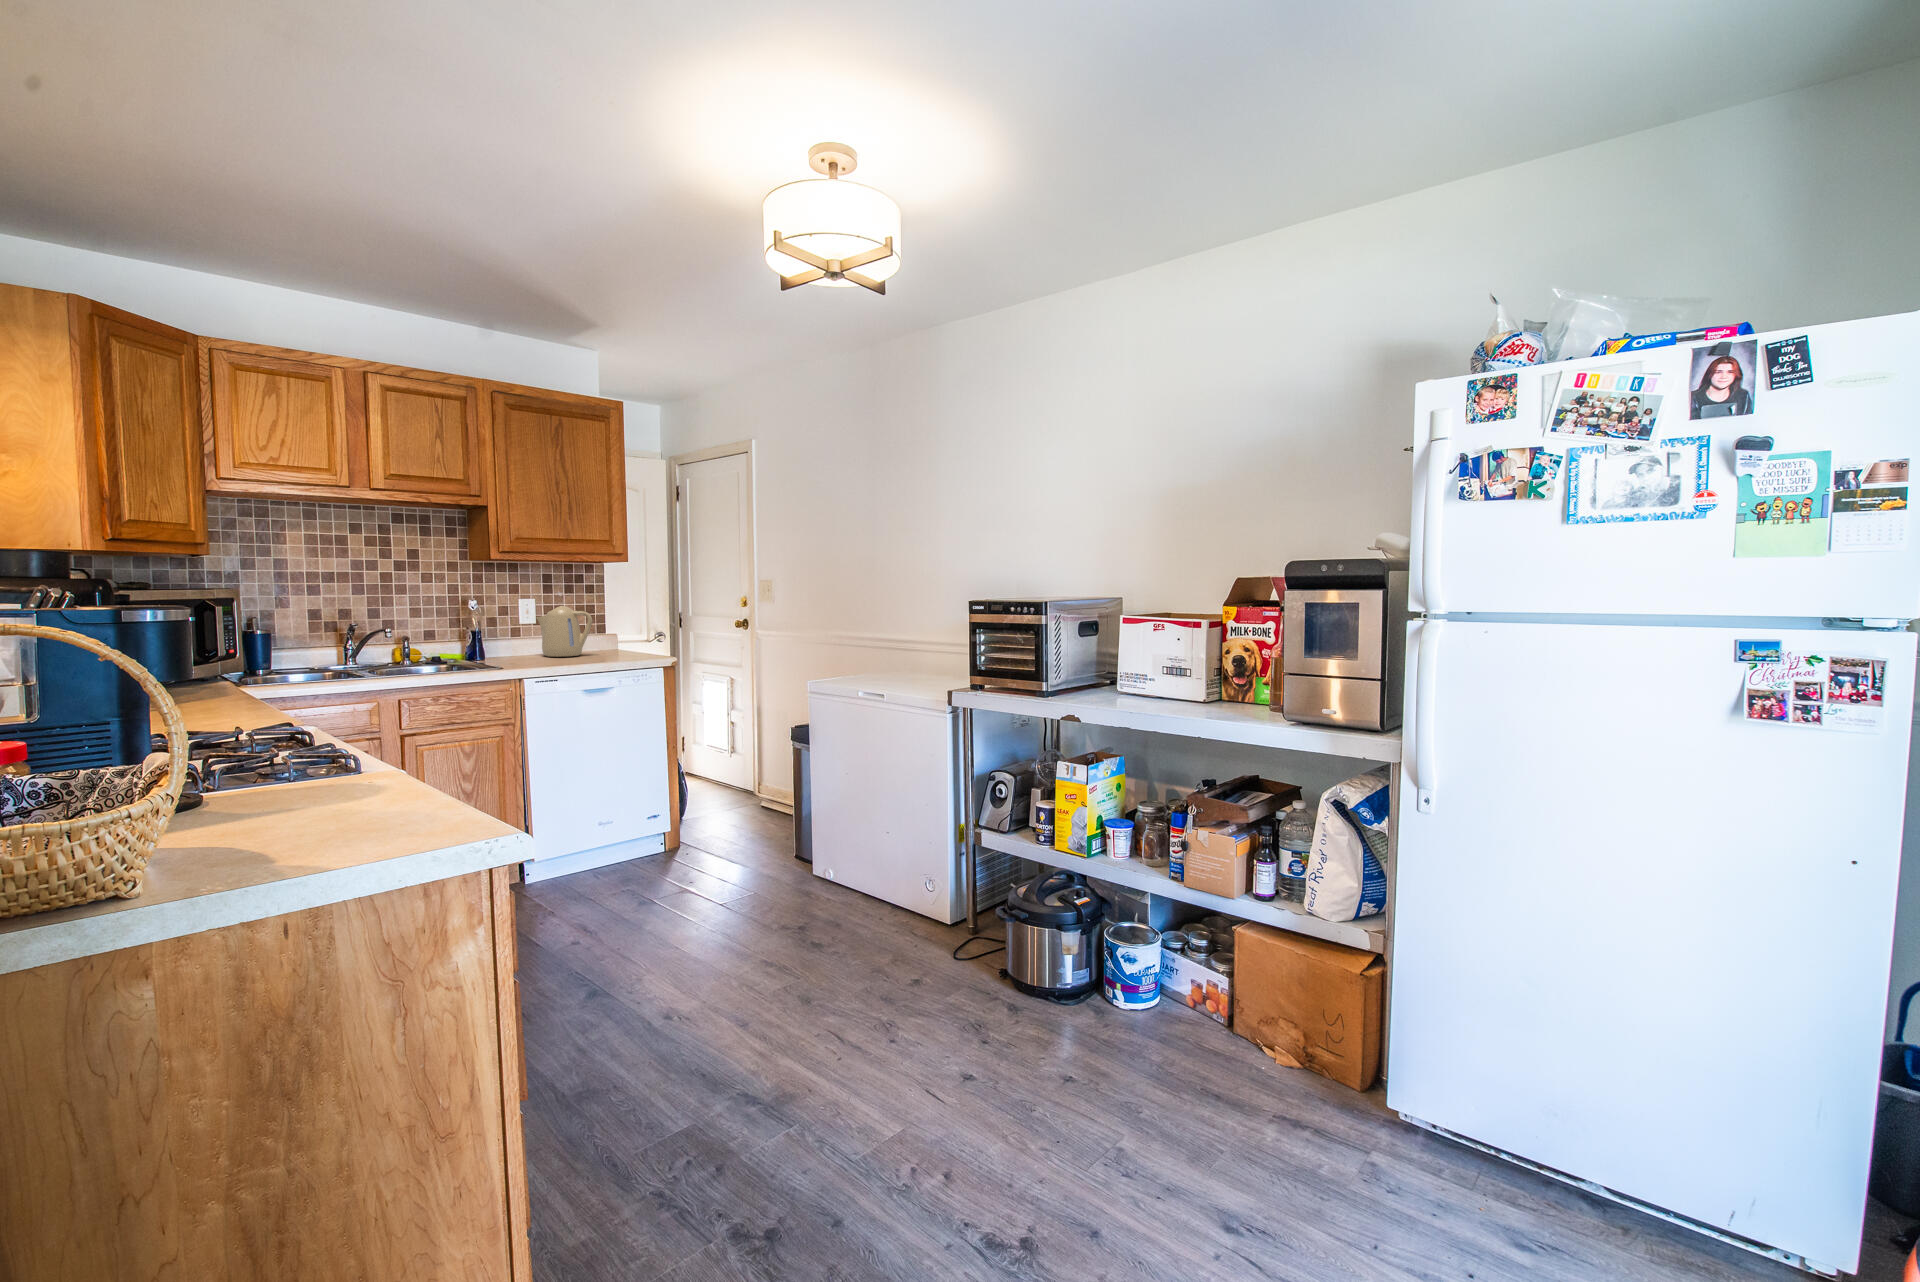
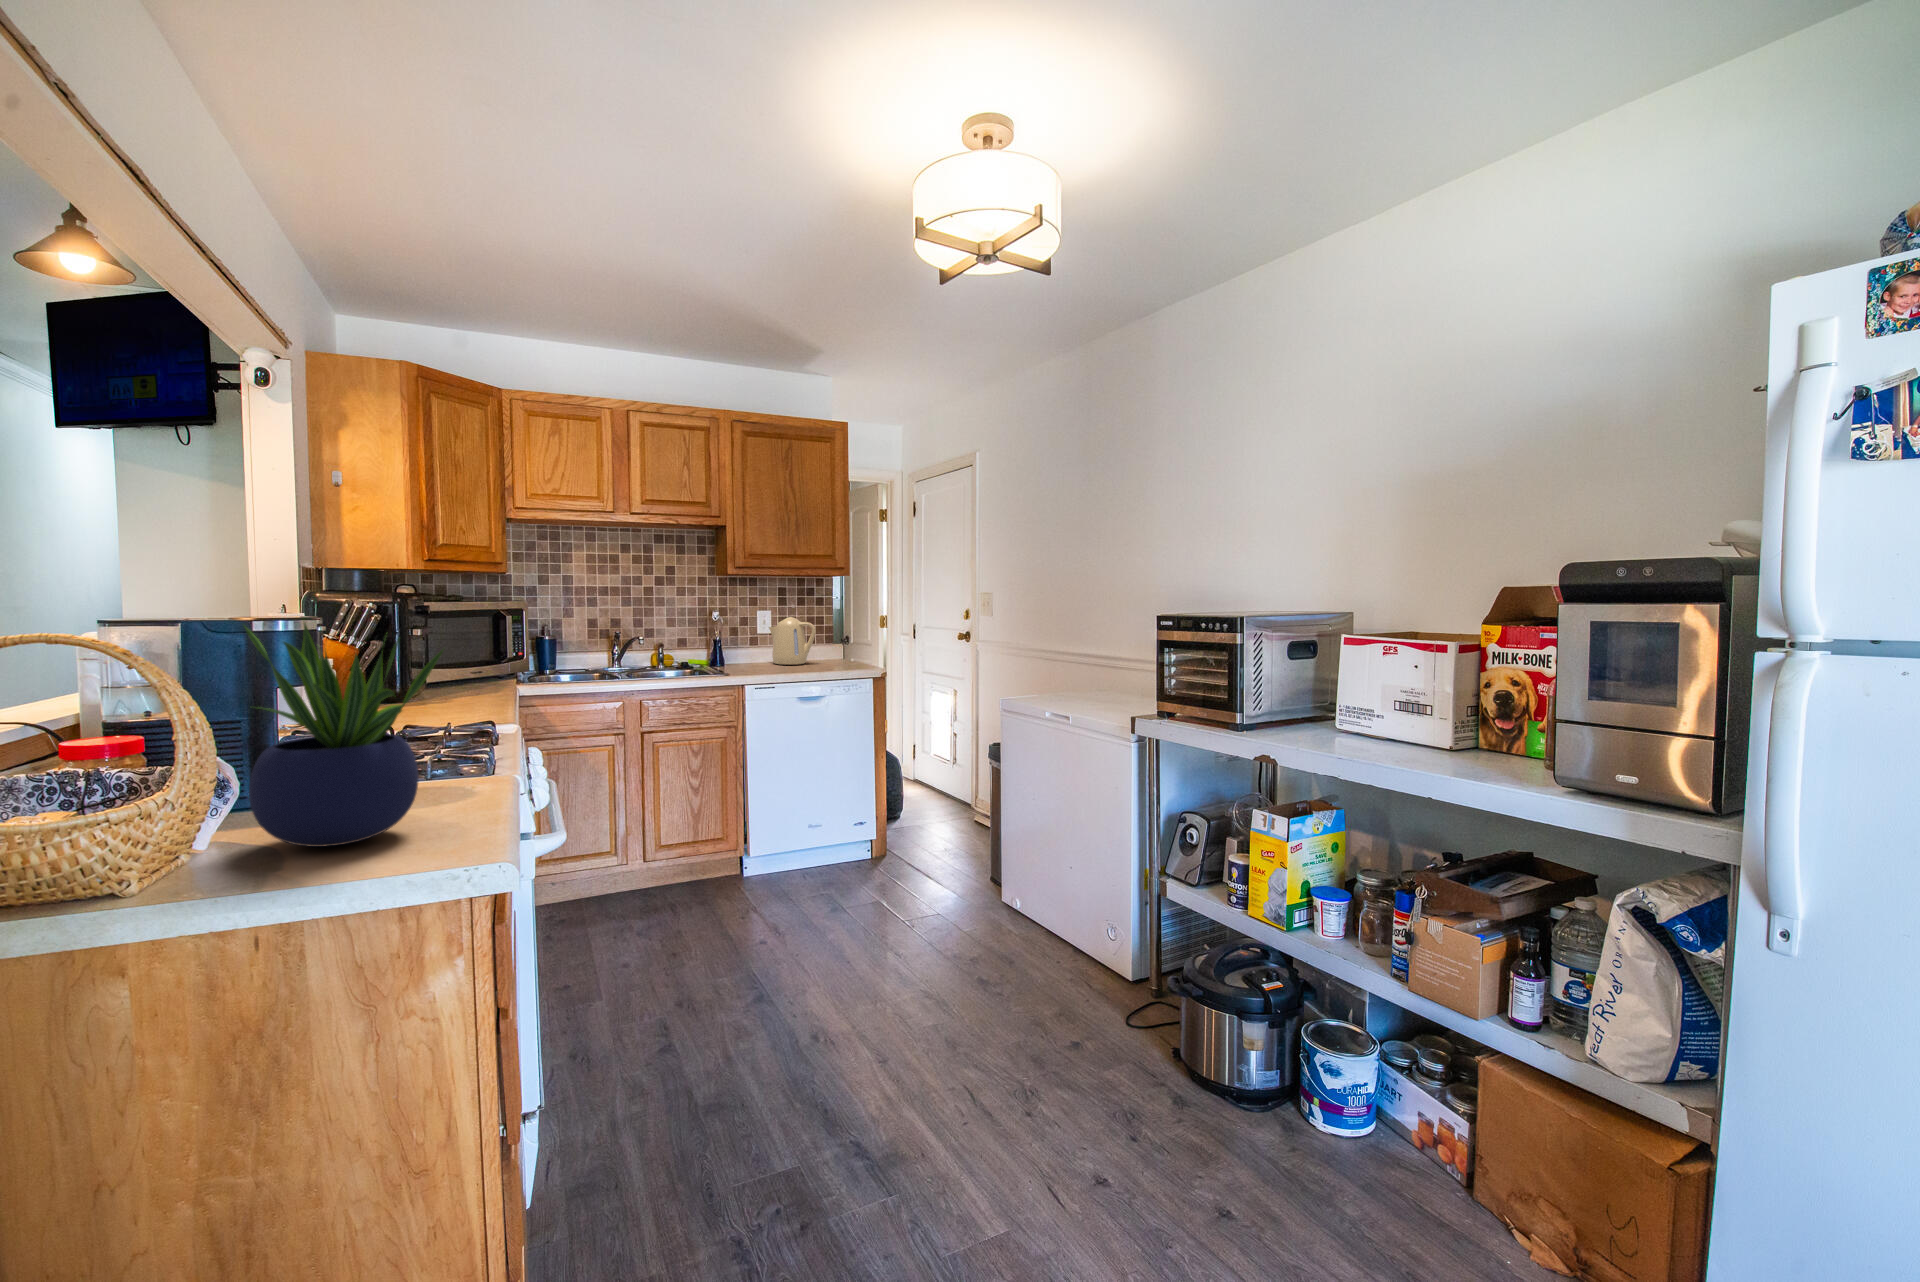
potted plant: none [199,606,409,842] -> present [244,623,443,847]

